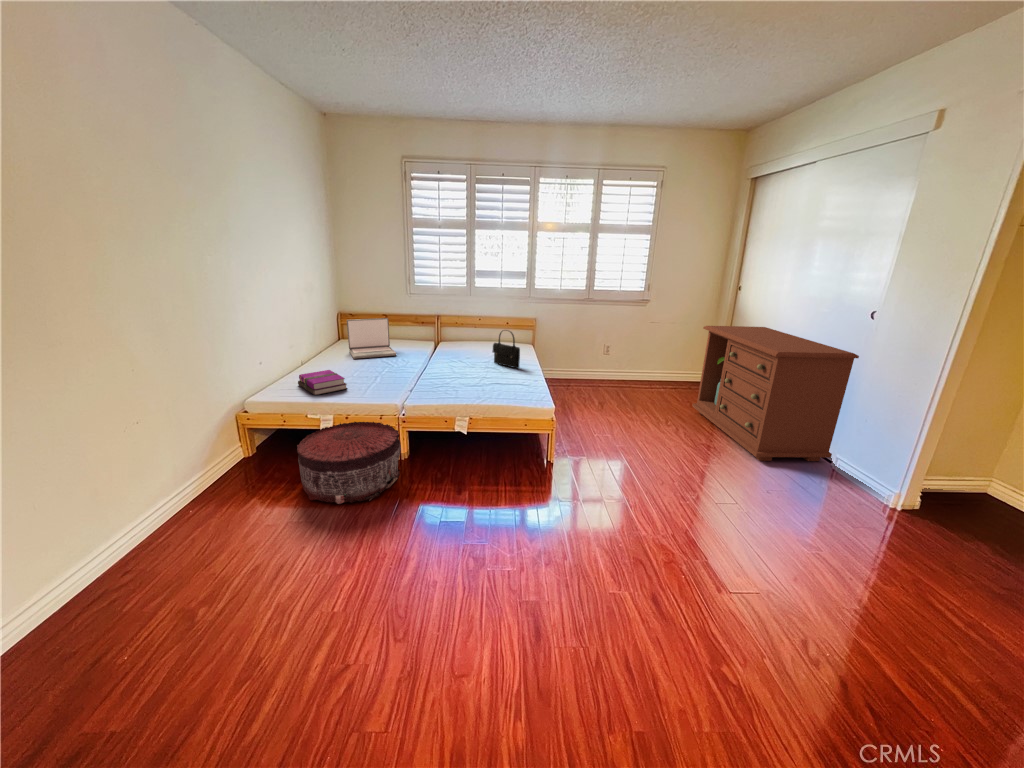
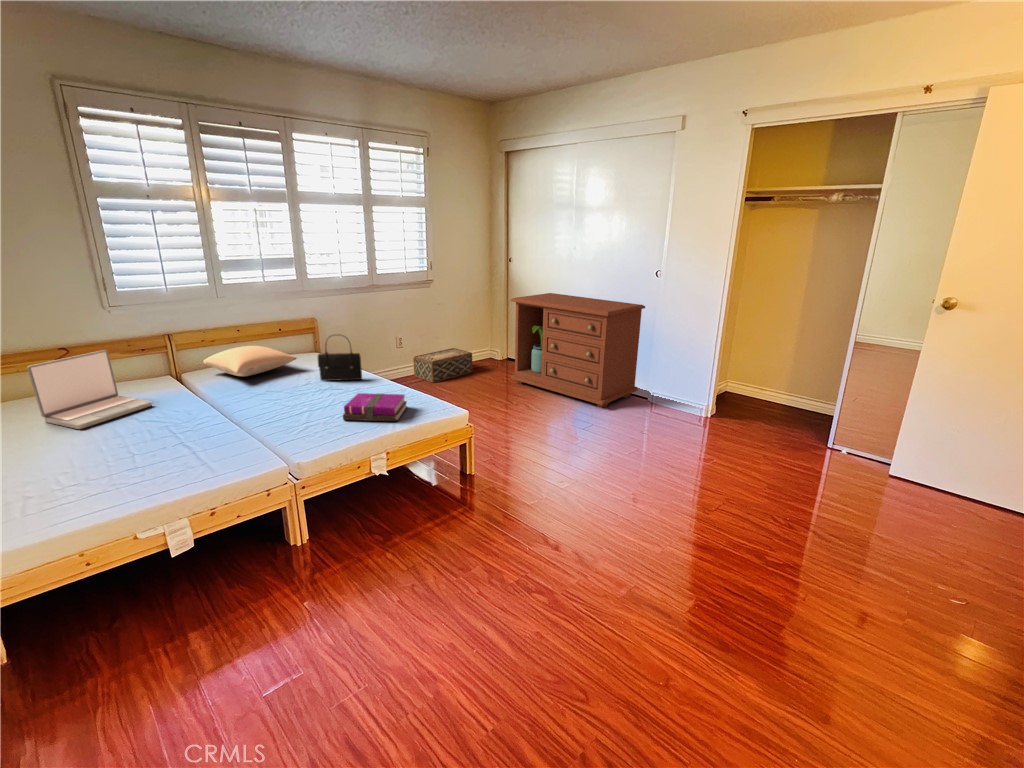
pillow: none [445,331,493,350] -> present [203,346,297,376]
woven basket: none [613,367,671,393] -> present [413,348,473,383]
notebook: present [298,370,347,395] -> present [343,393,407,421]
pouf: present [297,422,401,504] -> none [170,498,350,655]

